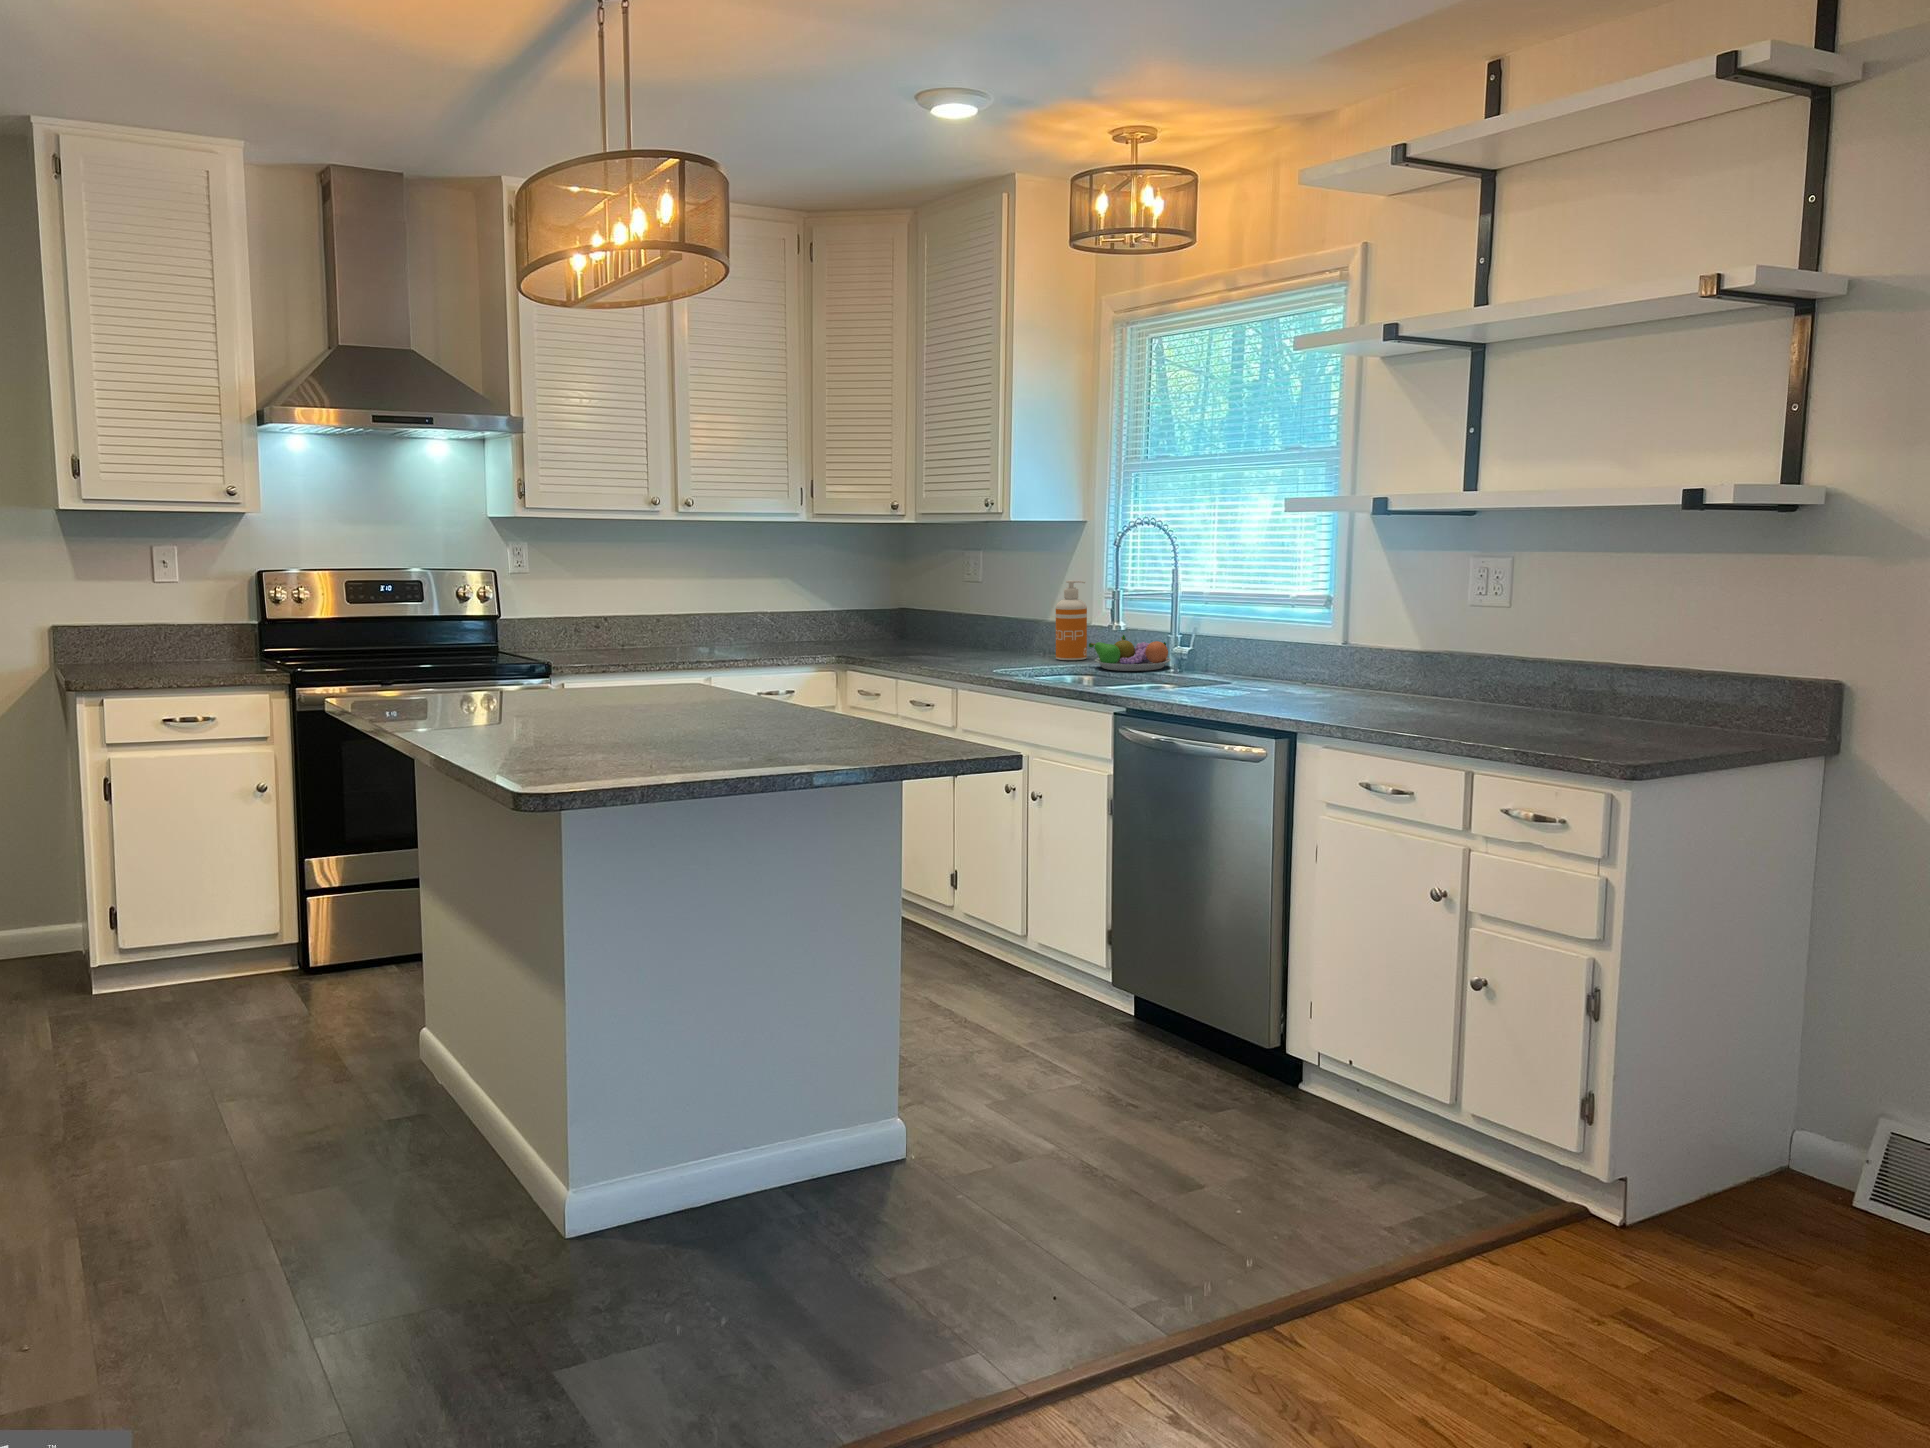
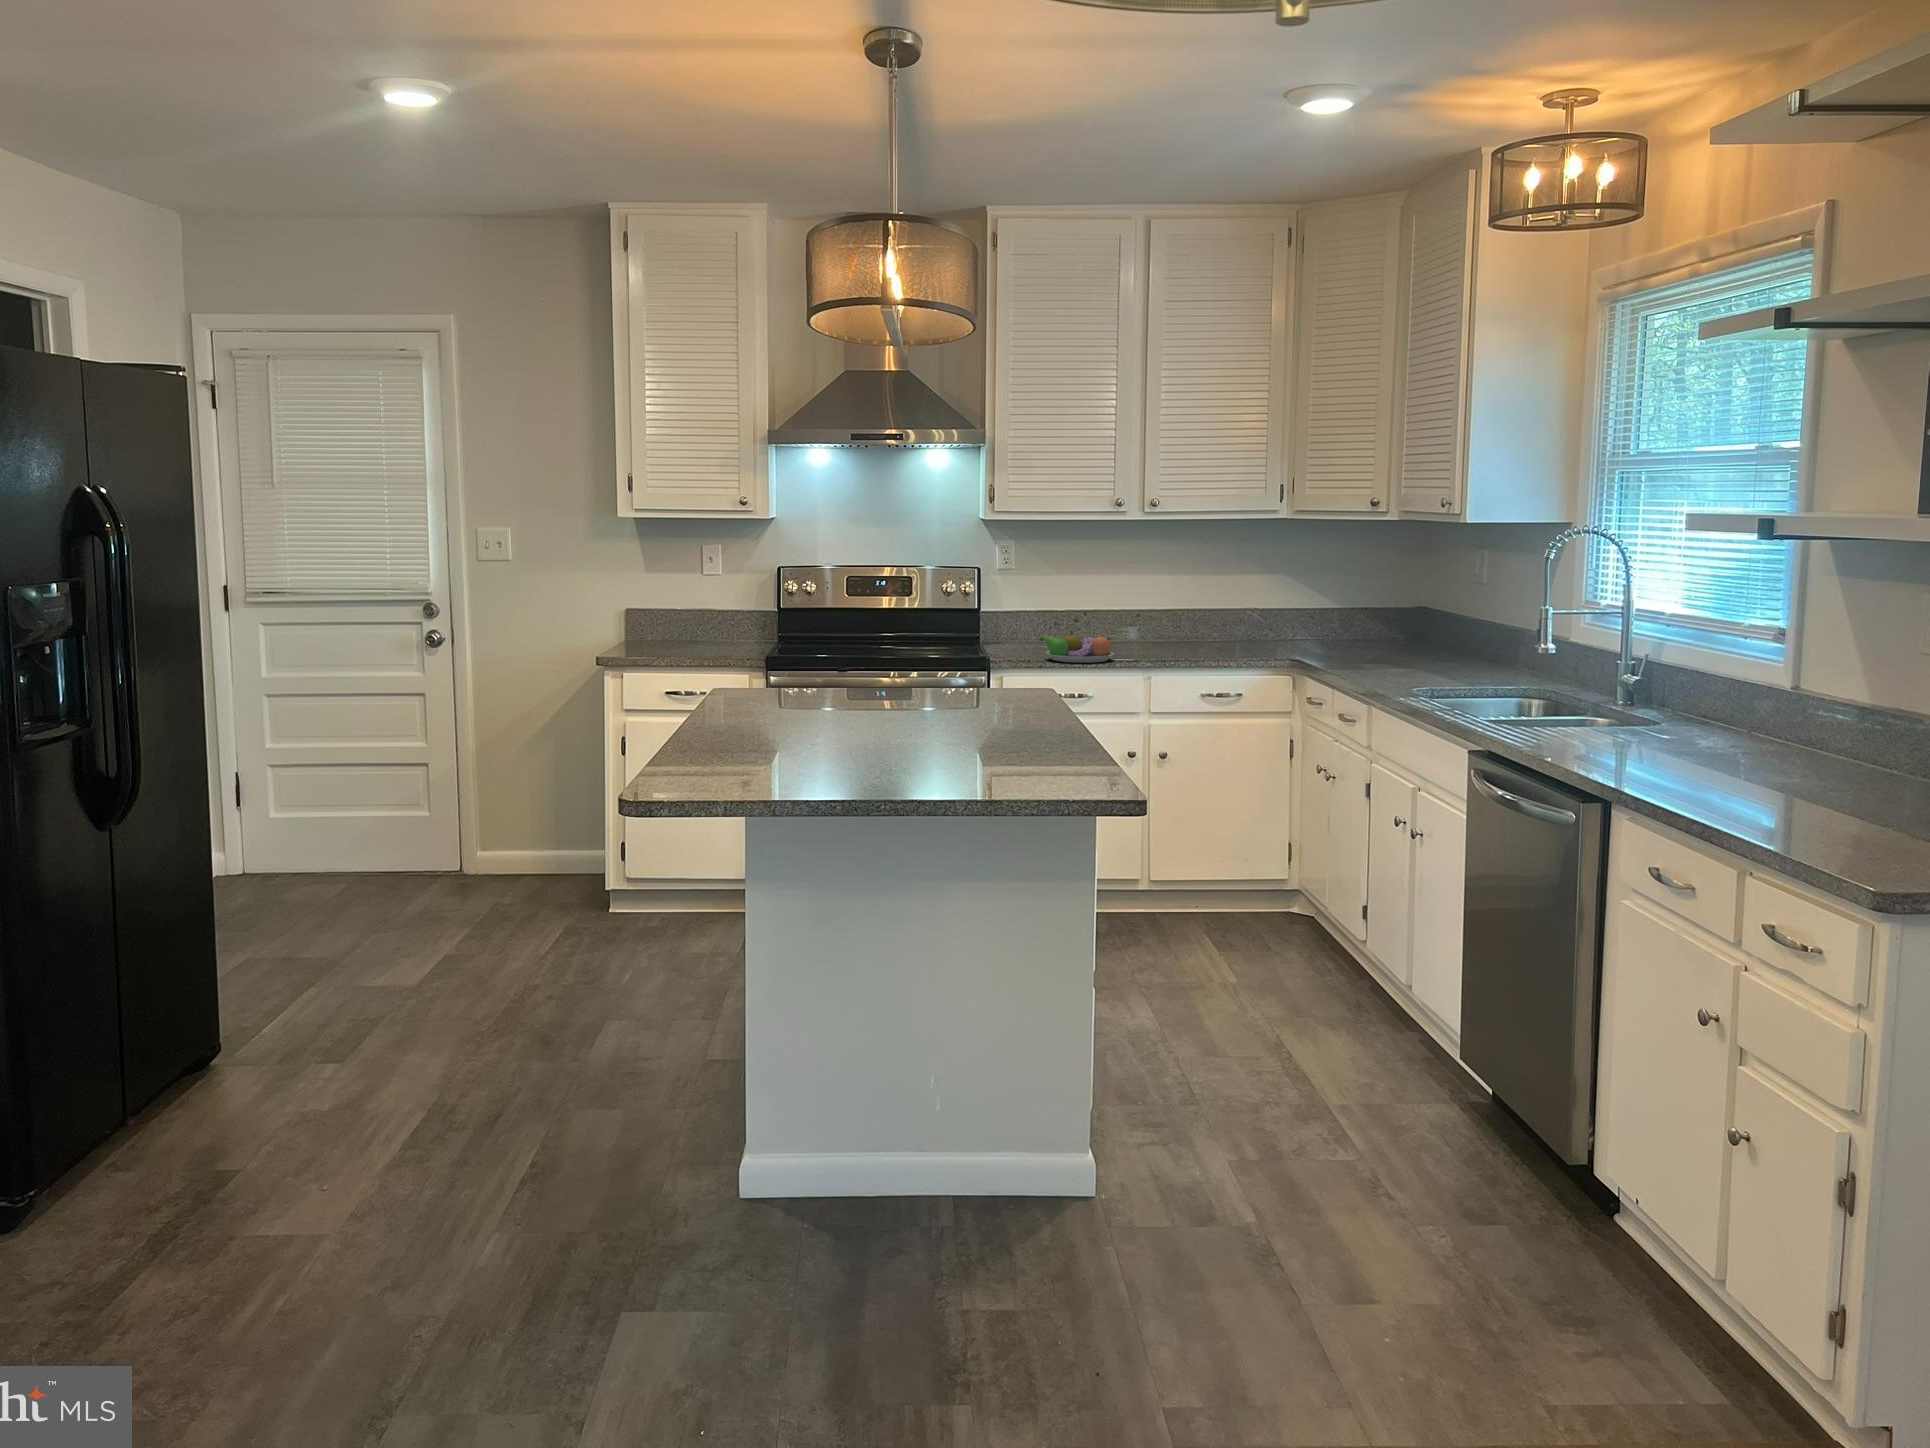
soap dispenser: present [1056,580,1087,660] -> none [1009,581,1037,653]

